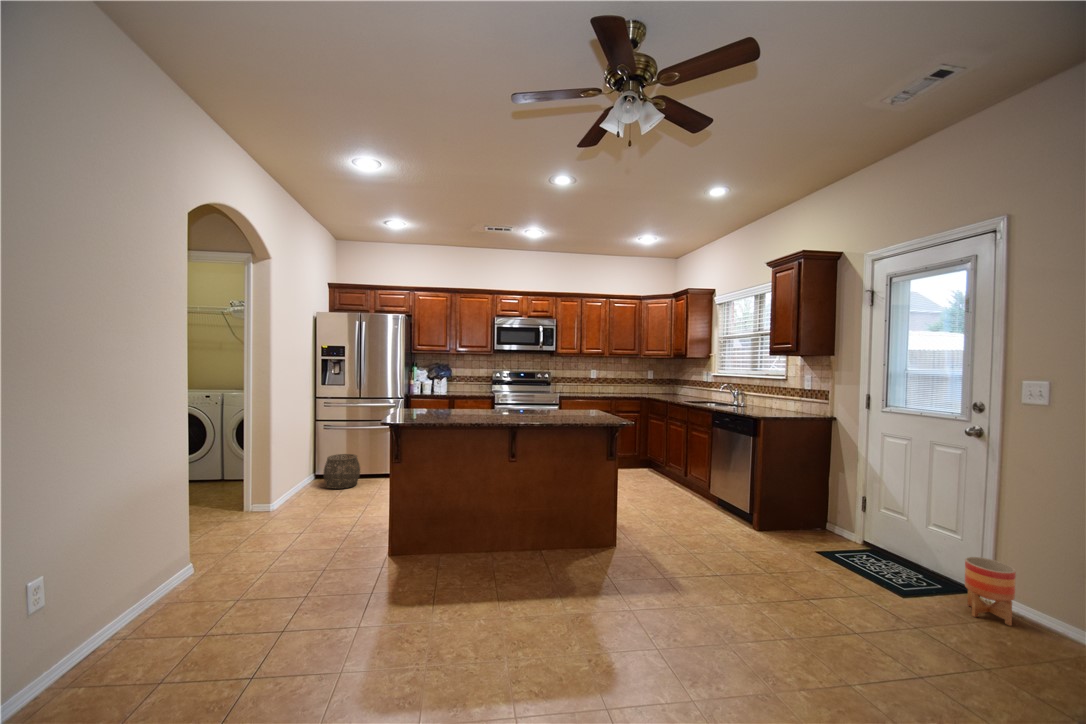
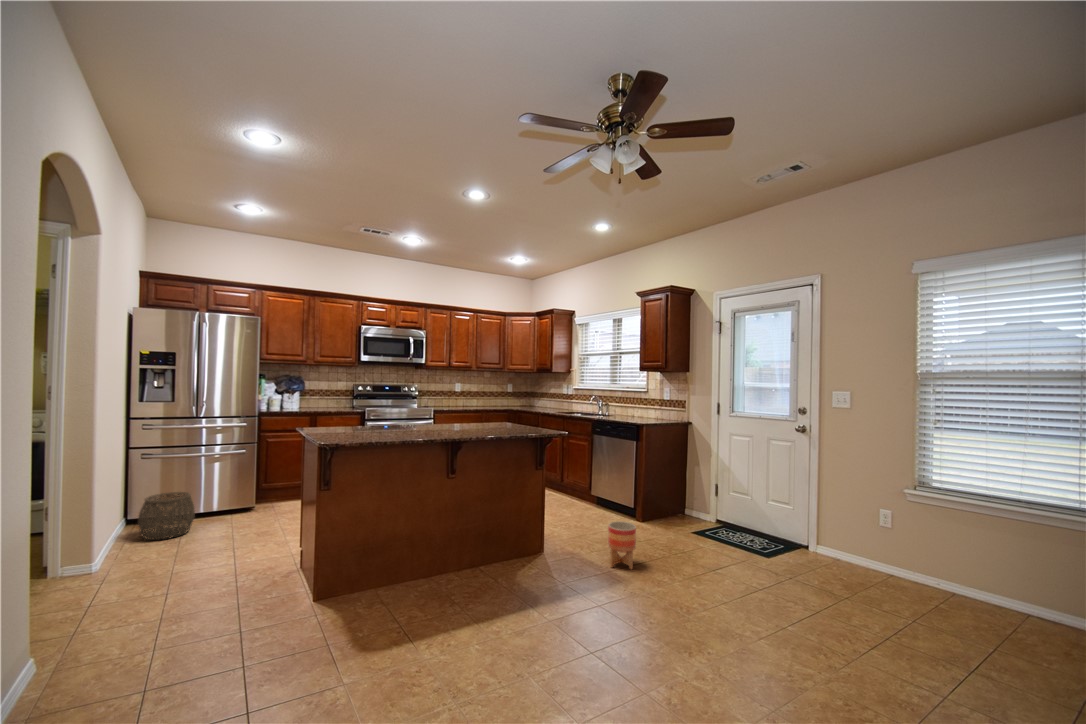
planter: present [965,557,1016,626] -> present [608,521,636,569]

